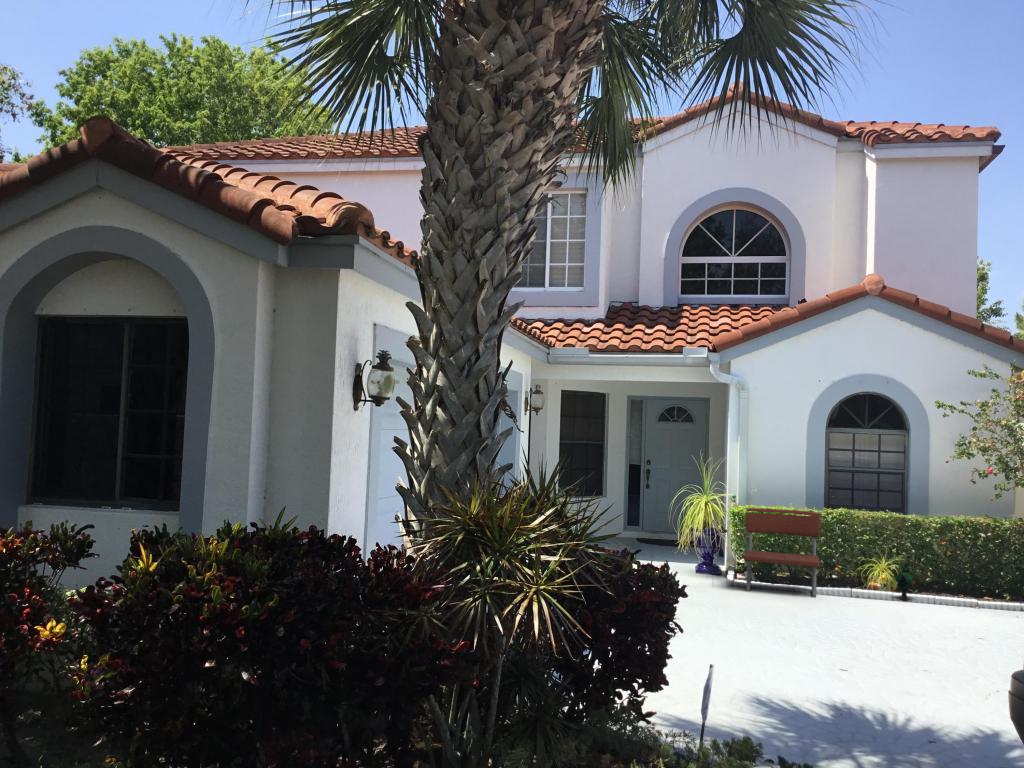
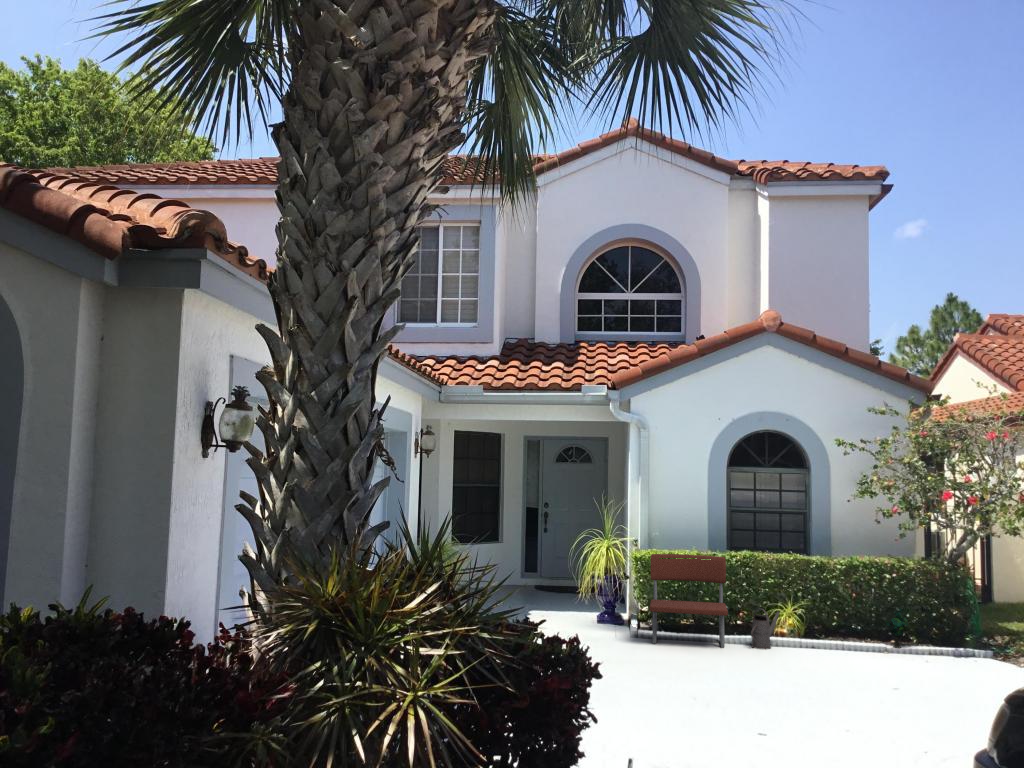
watering can: none [842,562,872,600] -> present [751,609,779,649]
decorative plant: present [894,563,915,601] -> present [885,608,908,648]

